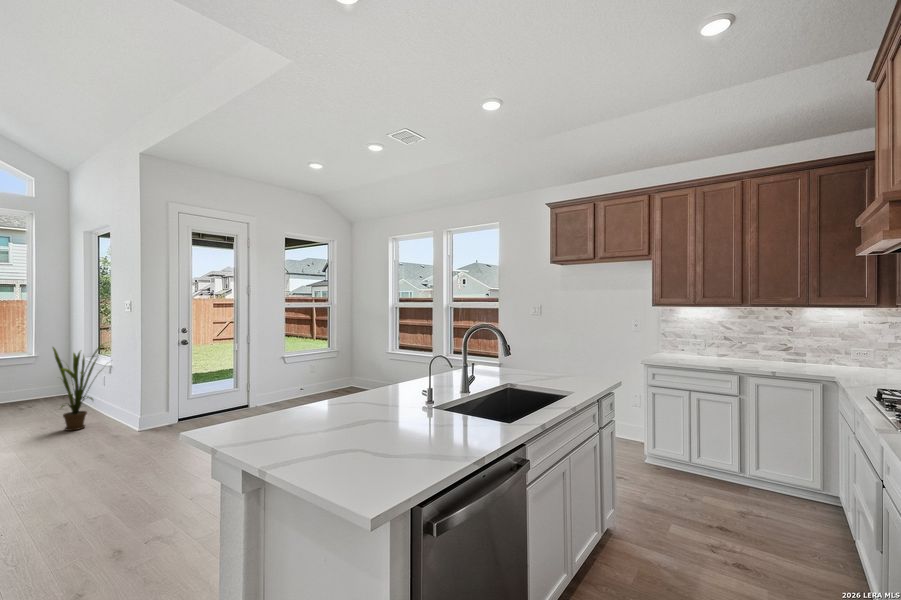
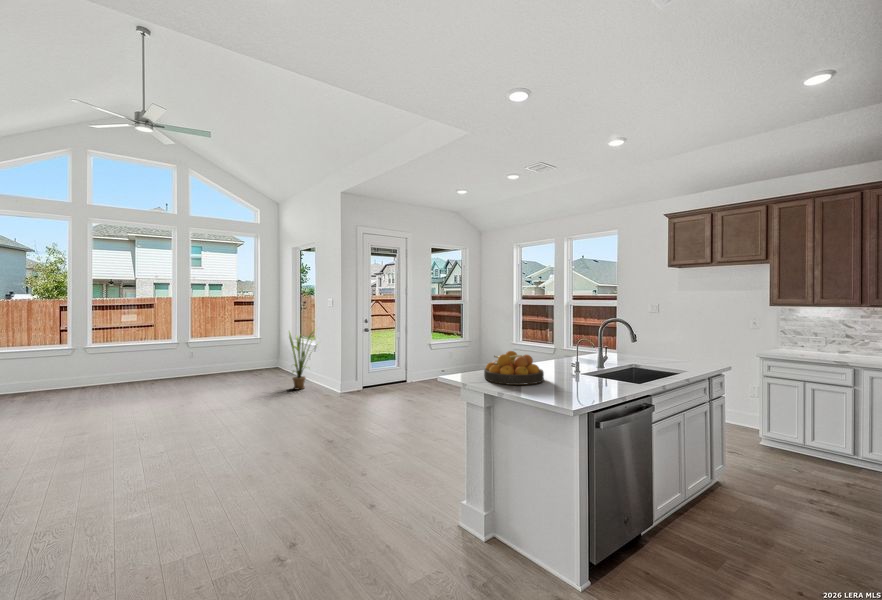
fruit bowl: none [261,381,364,446] -> present [484,351,544,385]

